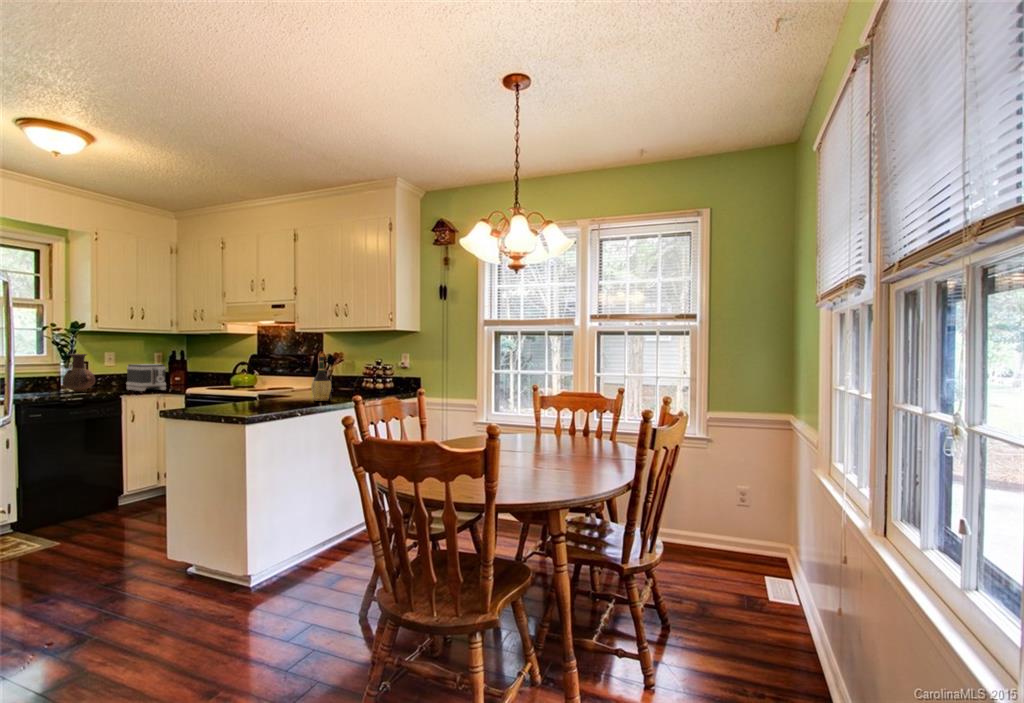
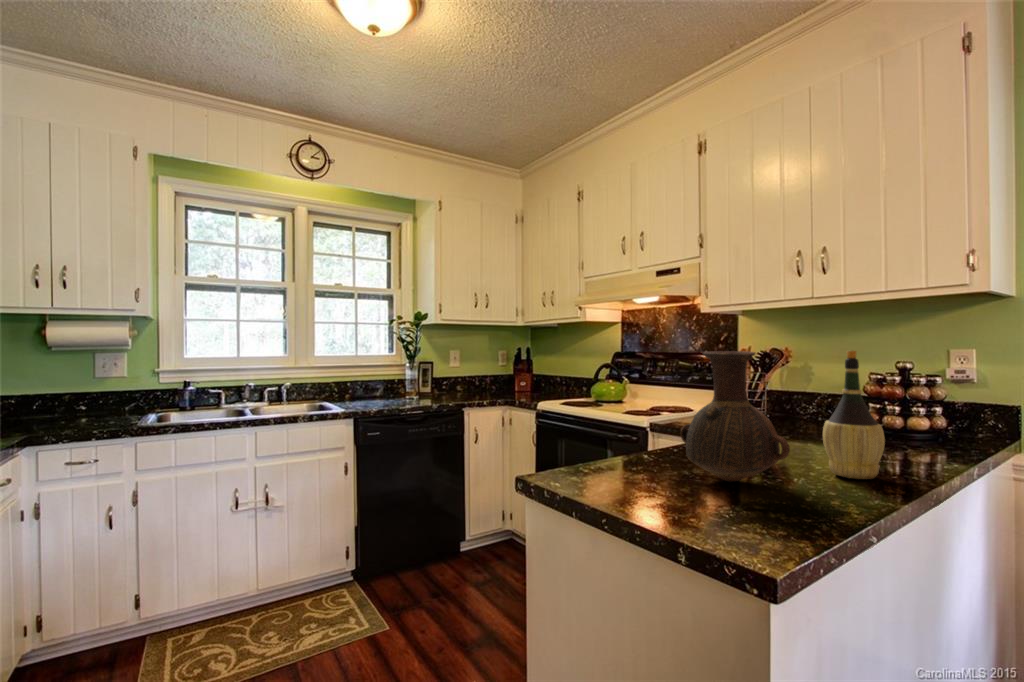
vase: present [63,354,95,392] -> present [681,351,790,482]
toaster: present [126,364,166,391] -> none [469,365,512,403]

